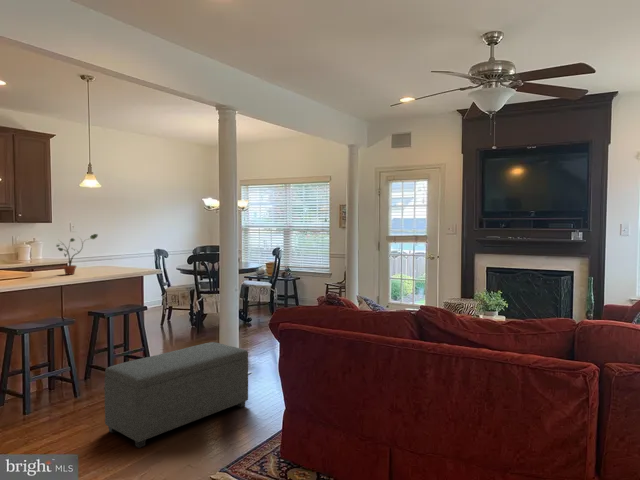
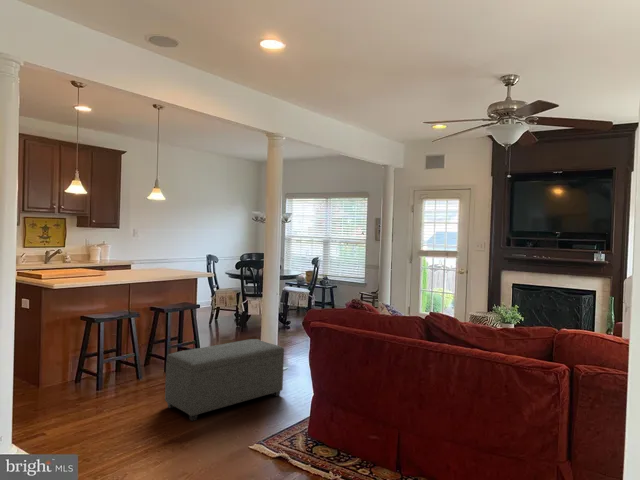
potted plant: present [57,234,98,274] -> none [127,241,160,275]

